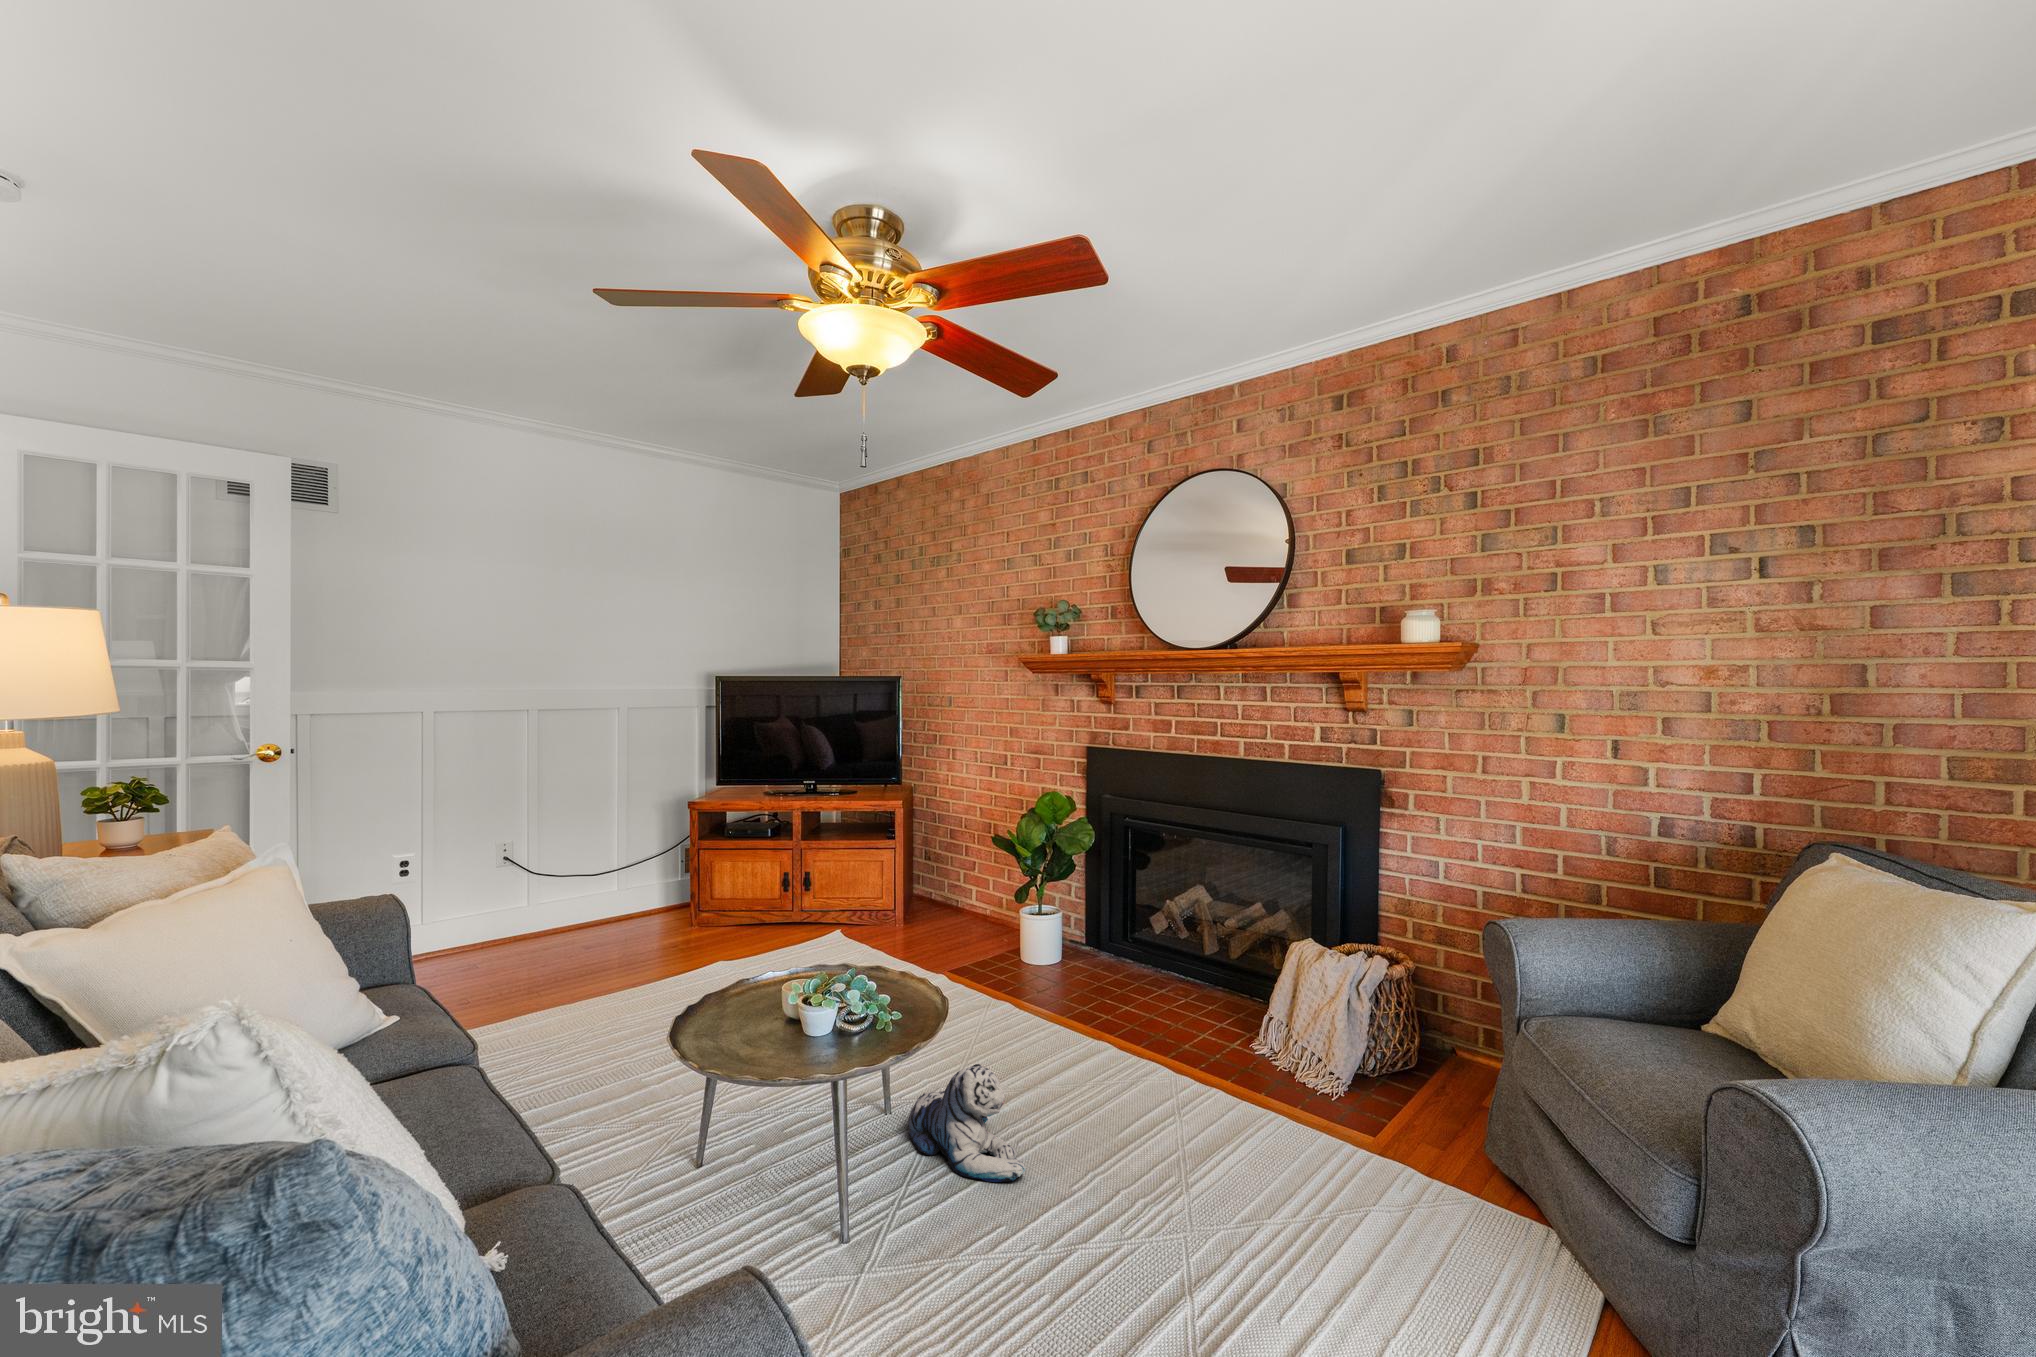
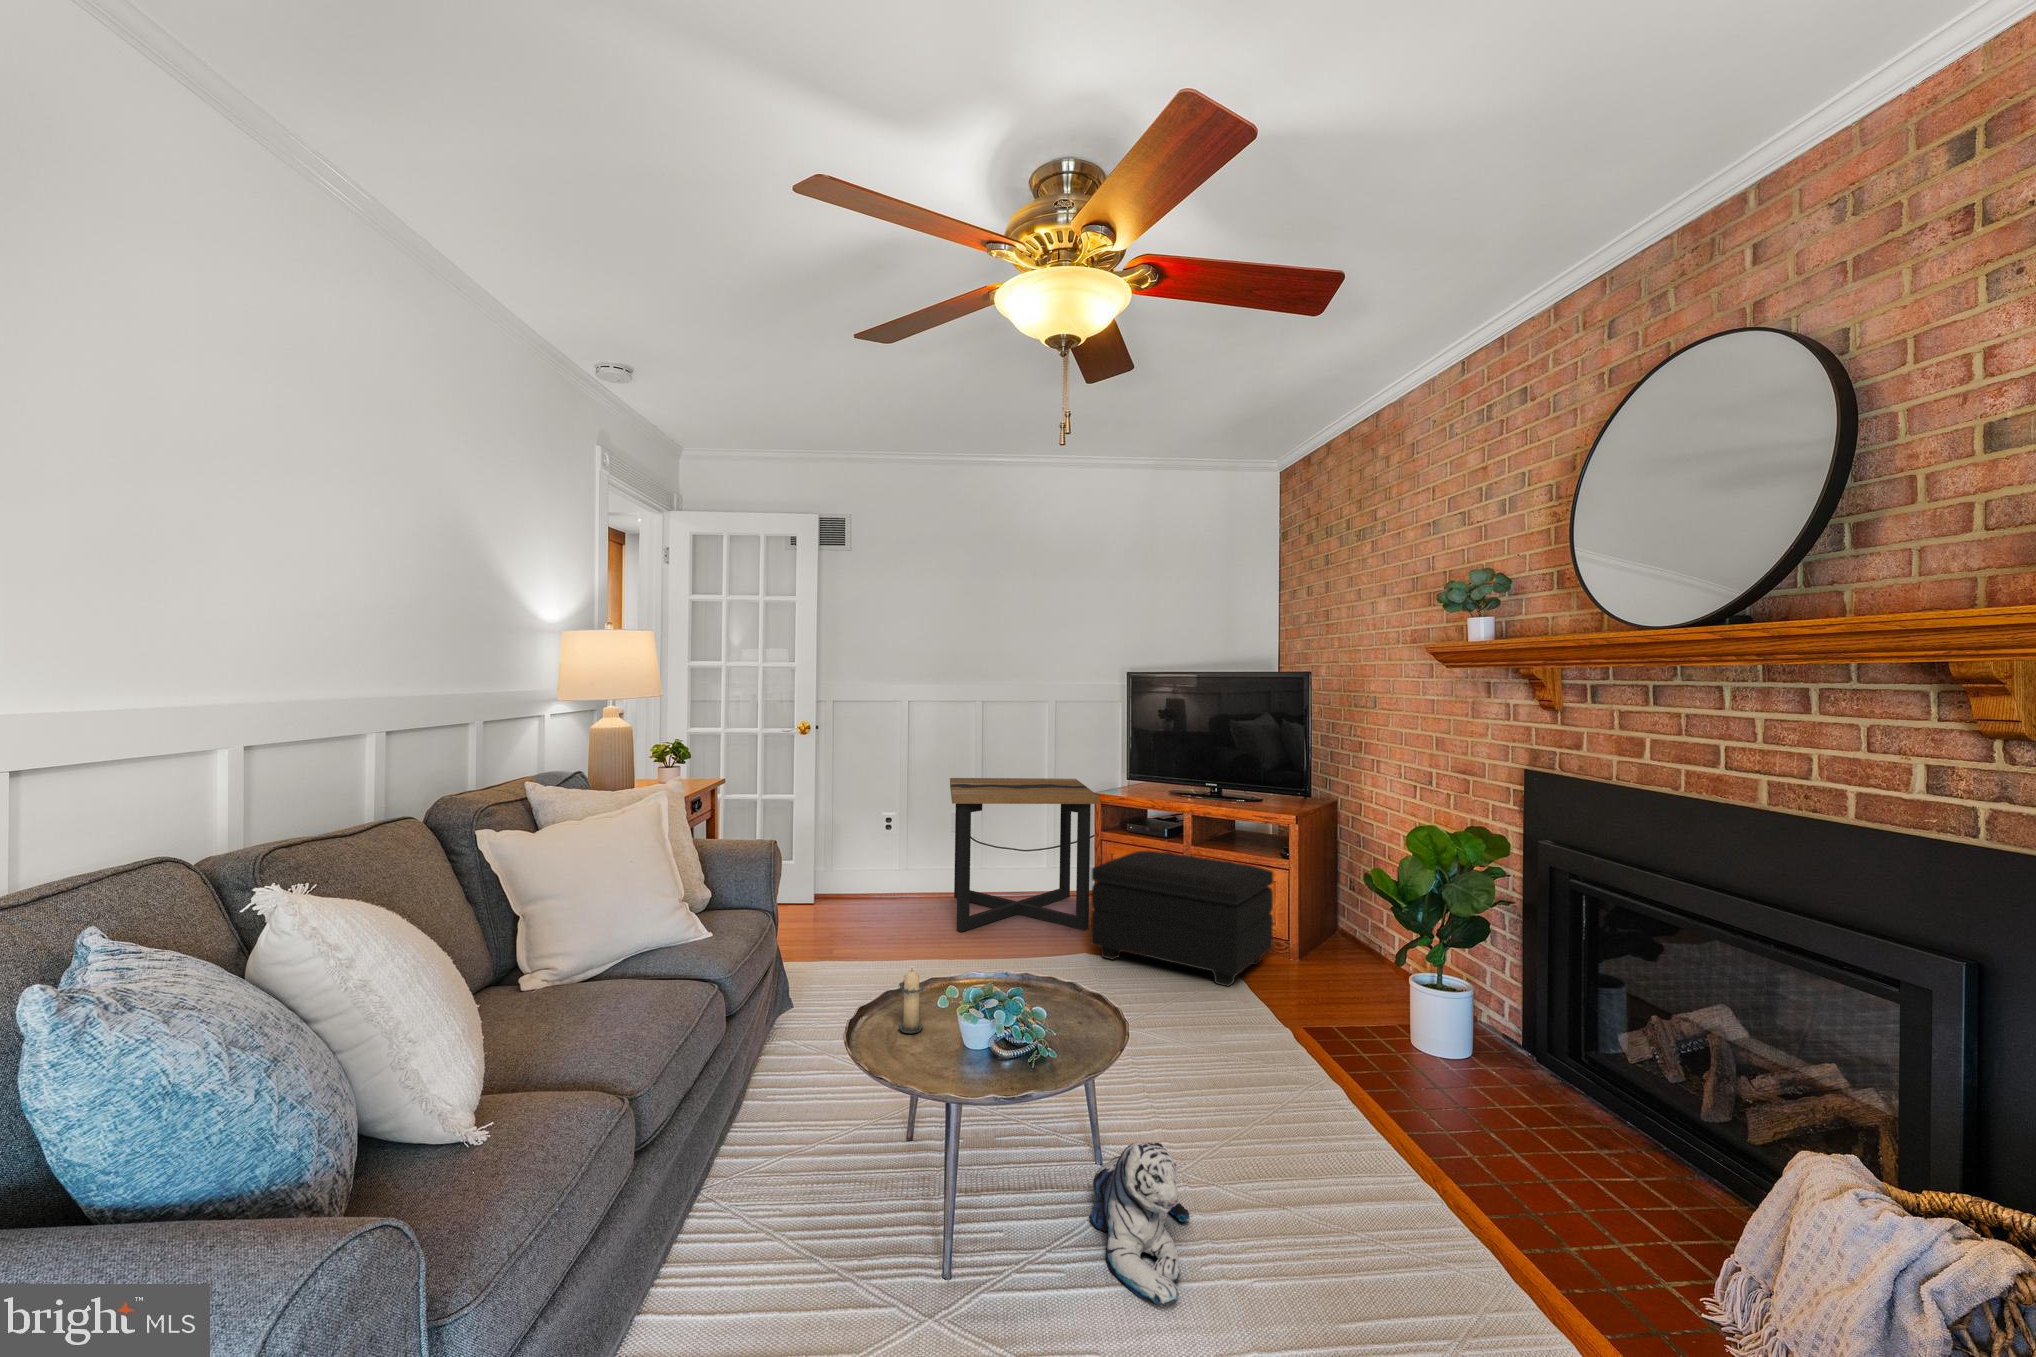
side table: none [504,789,712,971] -> present [950,778,1099,932]
footstool: none [727,846,884,958] -> present [1091,851,1273,986]
candle: none [731,977,764,1045] -> present [899,970,924,1033]

